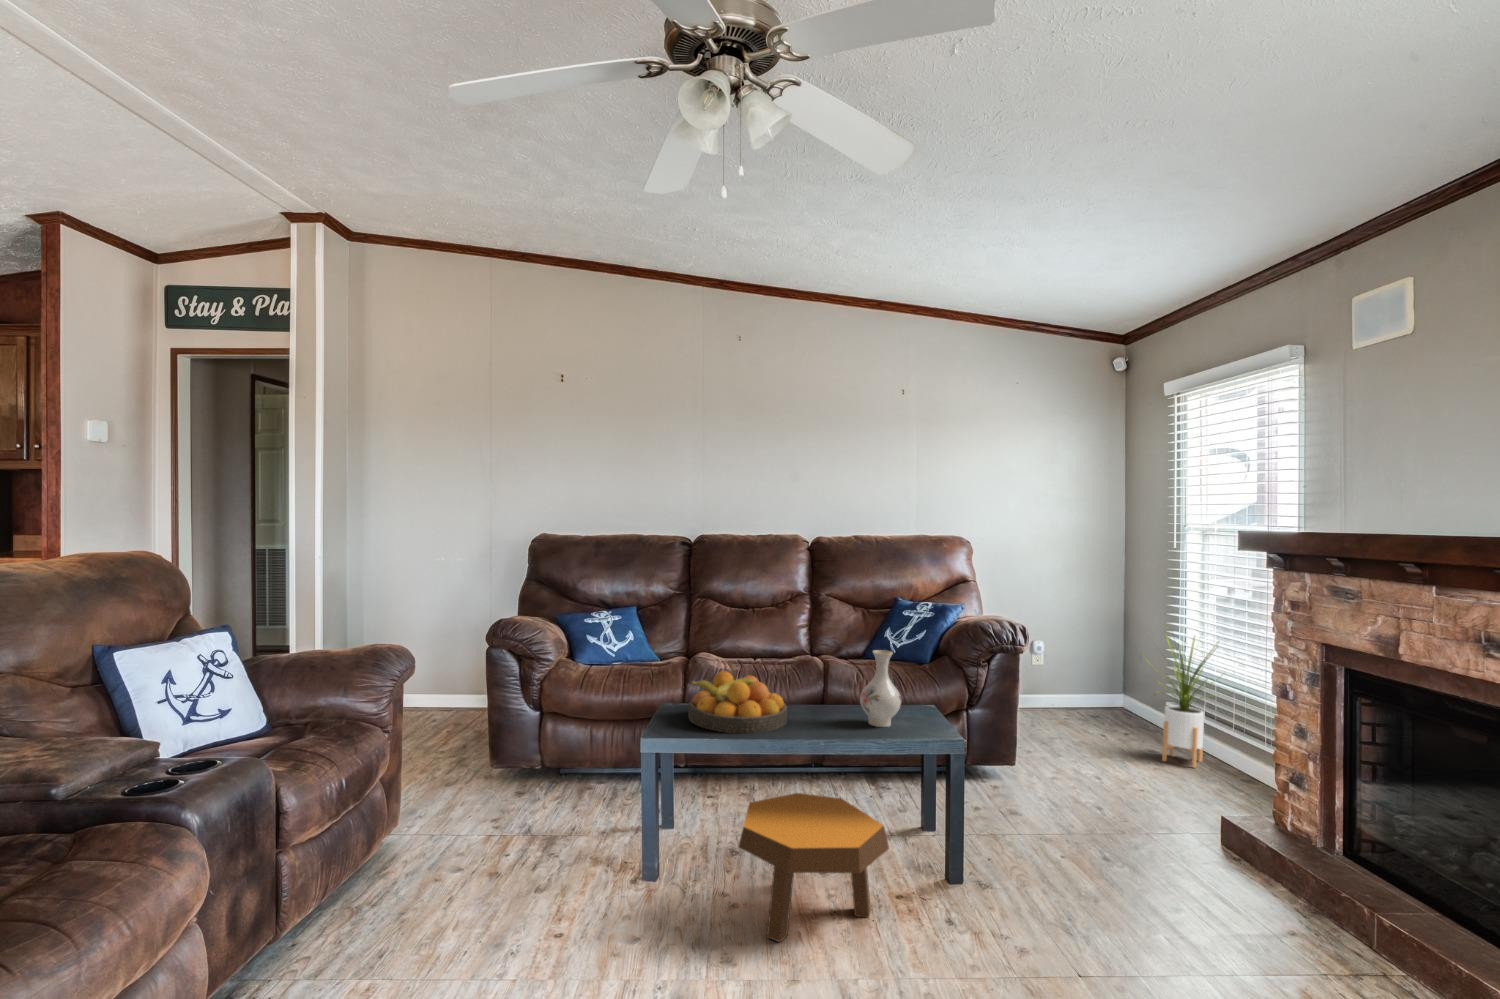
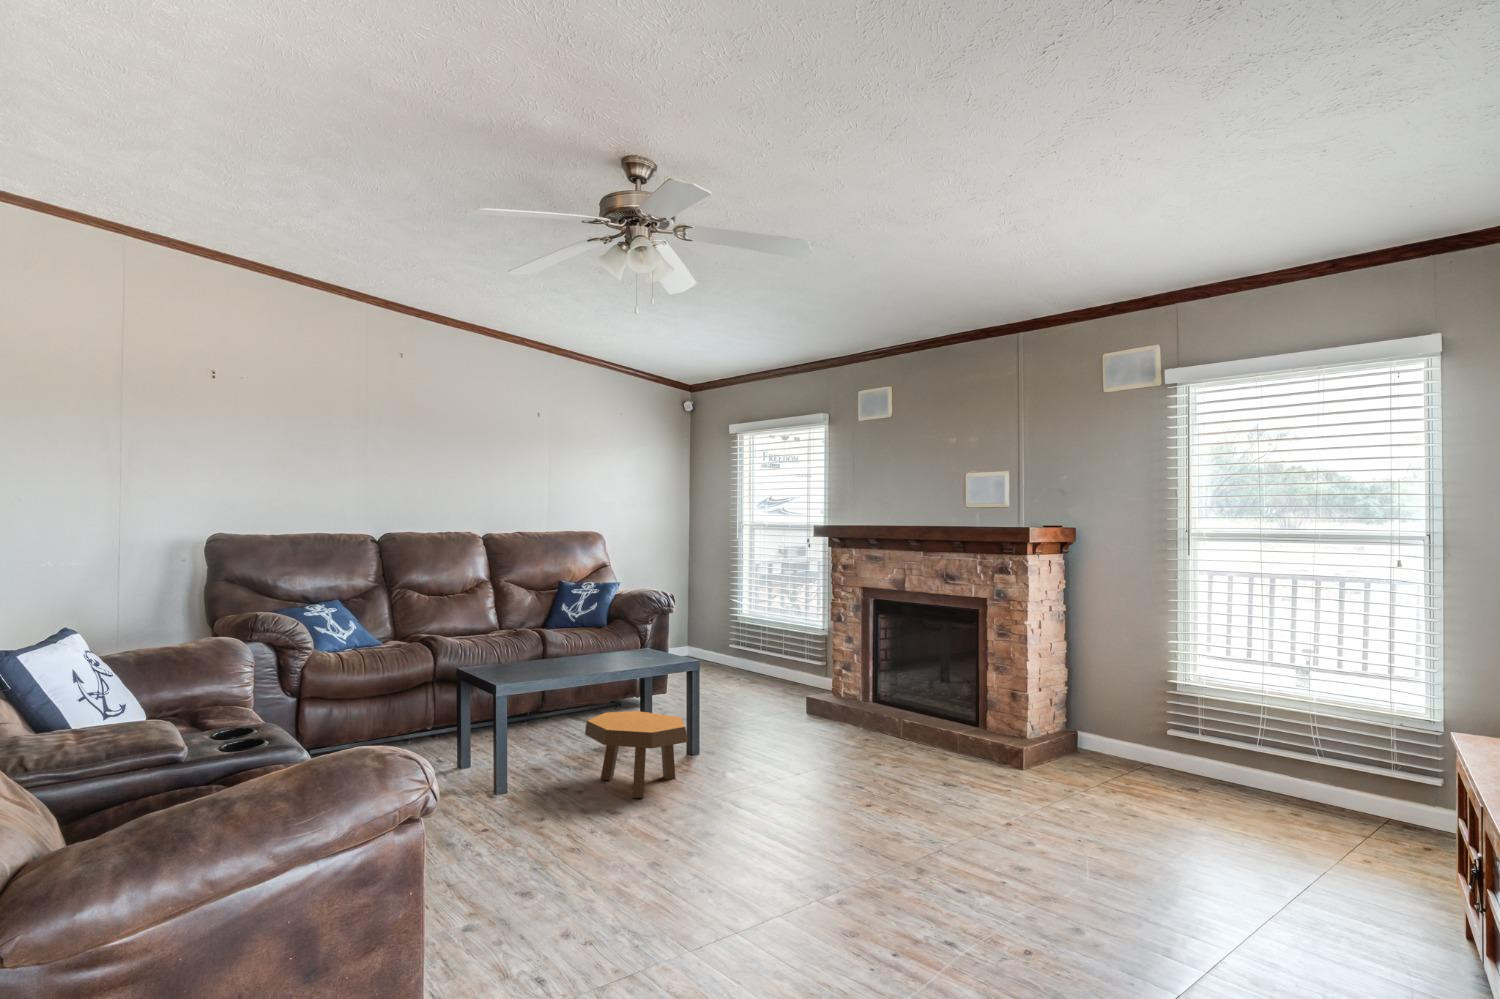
house plant: present [1162,637,1222,768] -> none [726,589,779,685]
vase: present [860,650,901,727] -> none [630,608,659,661]
fruit bowl: present [688,671,787,733] -> none [507,633,586,675]

